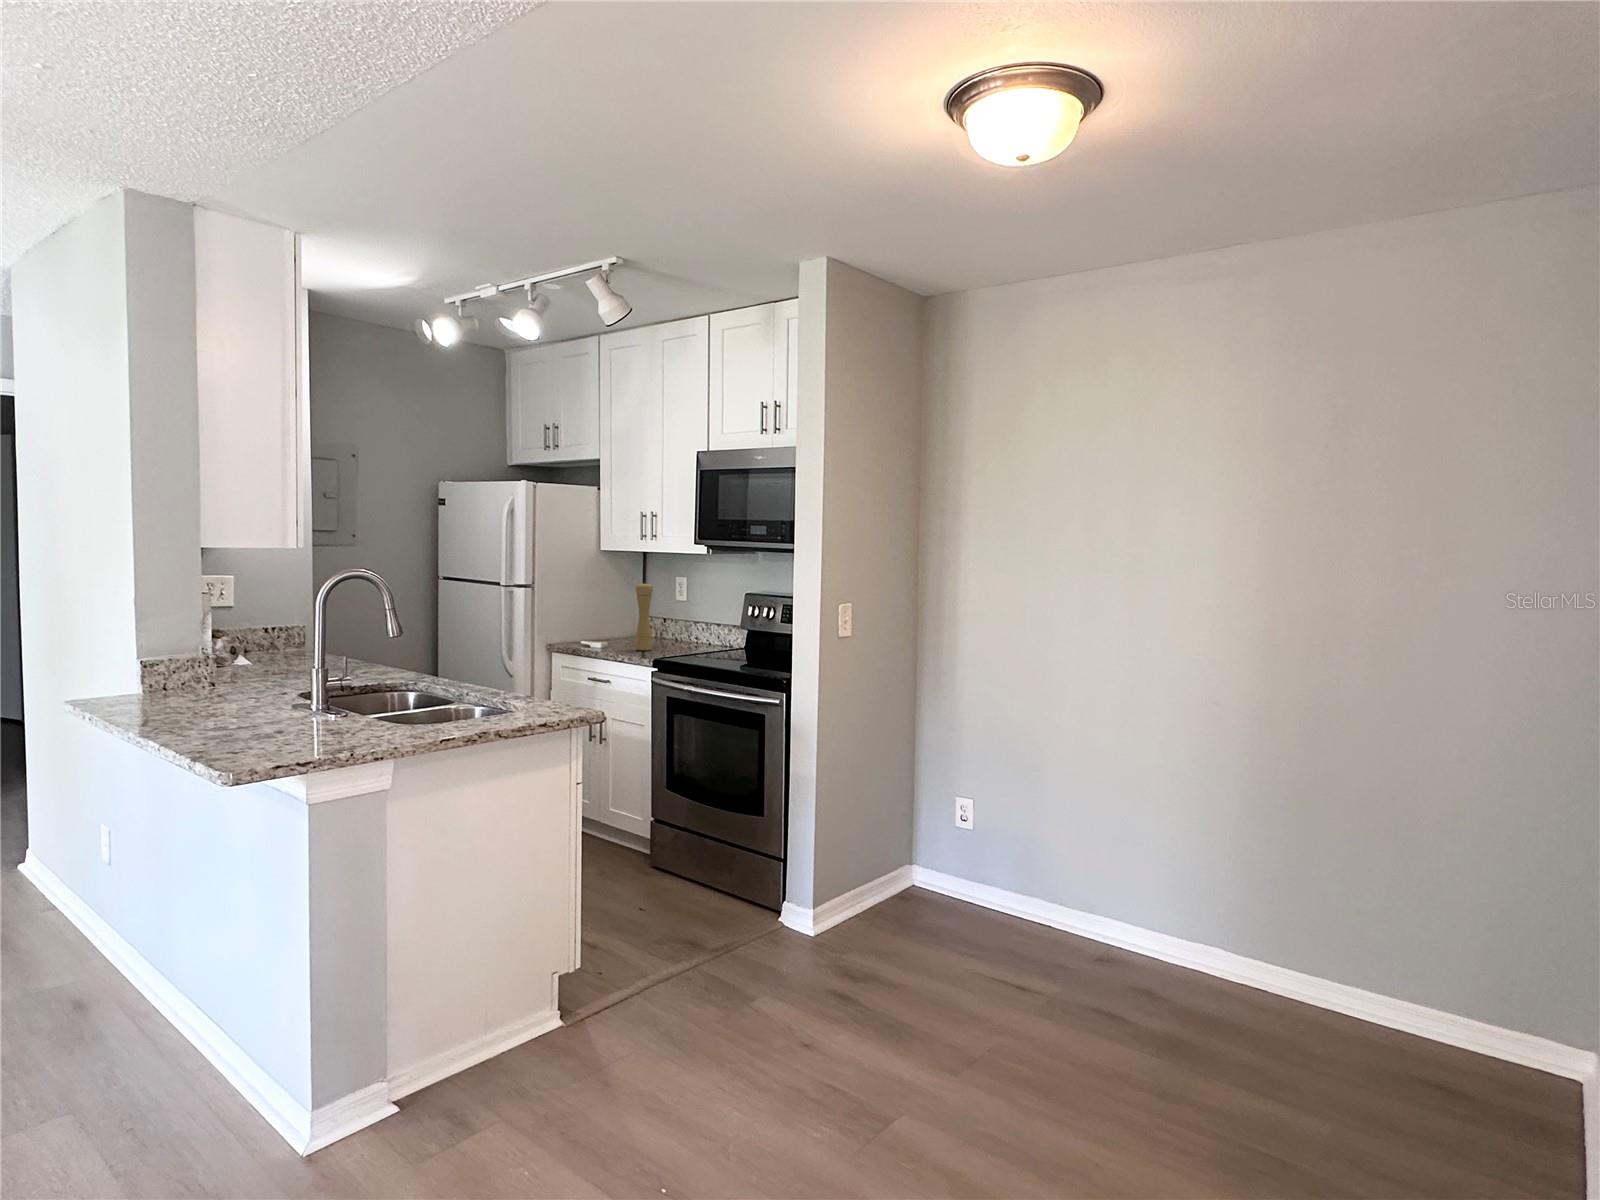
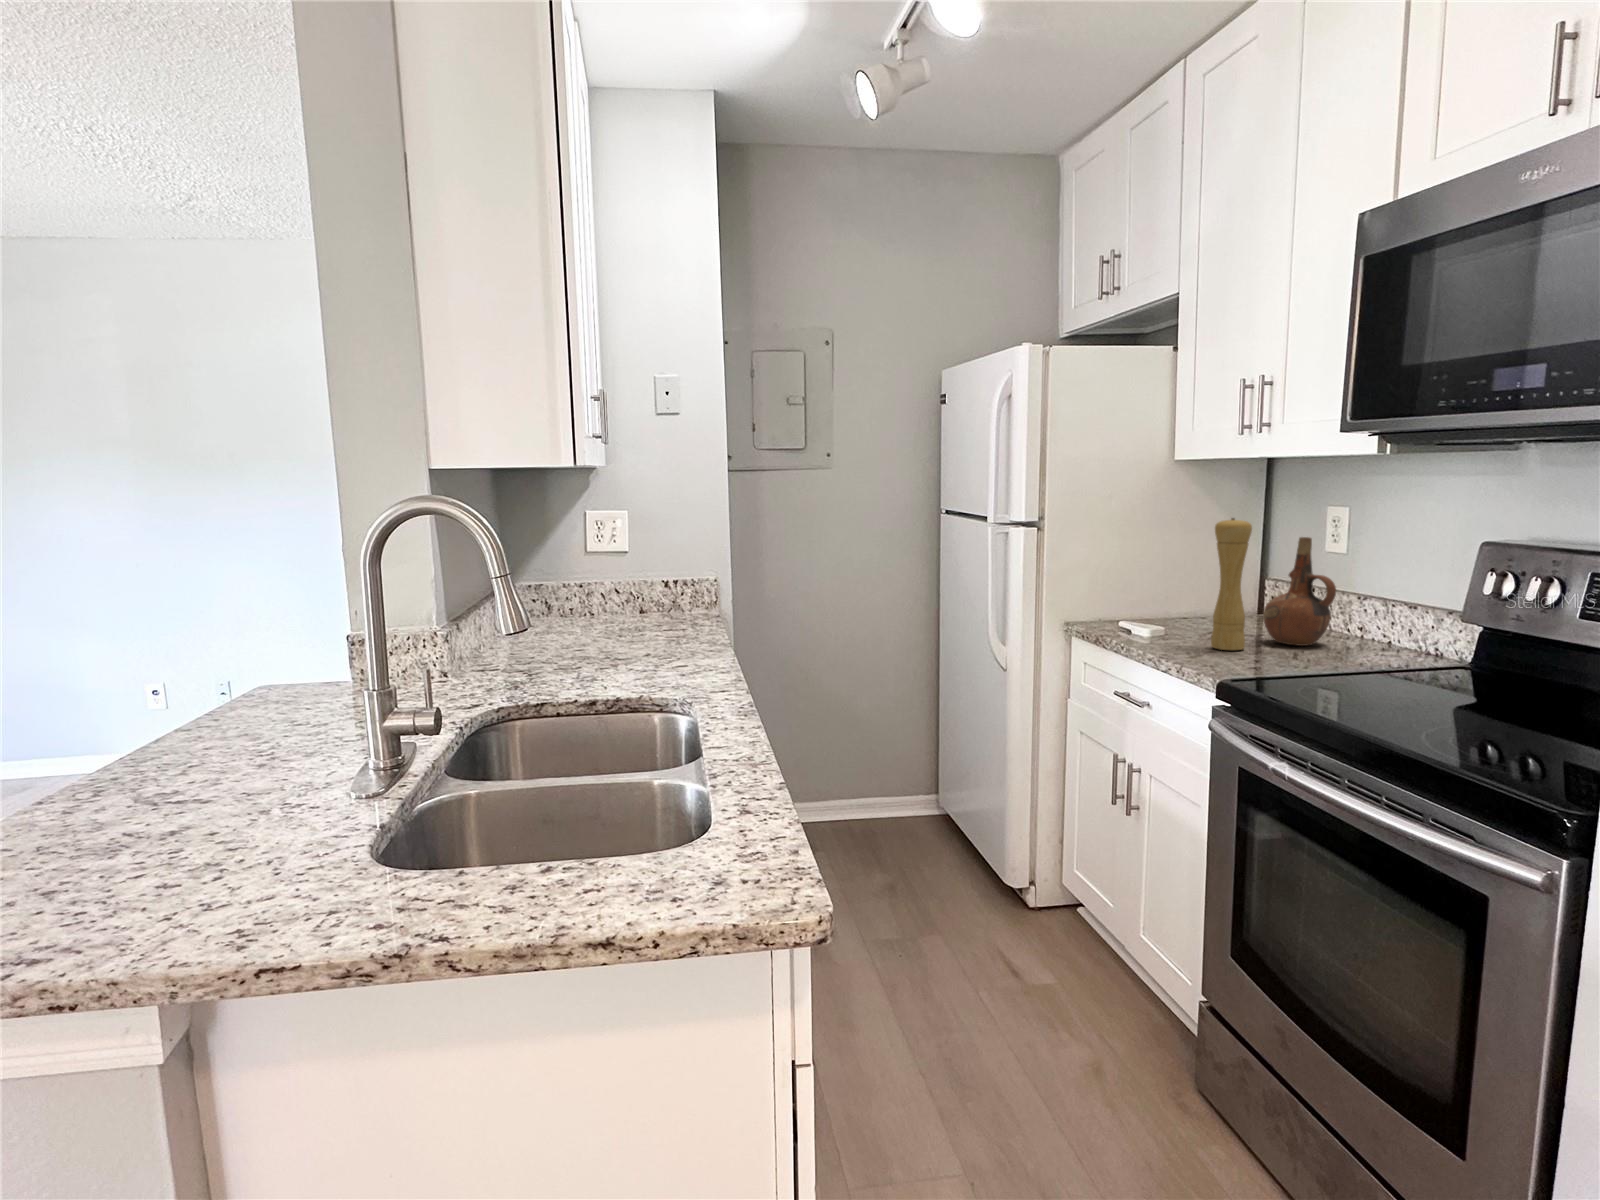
ceramic pitcher: none [656,592,689,647] -> present [1263,537,1336,646]

